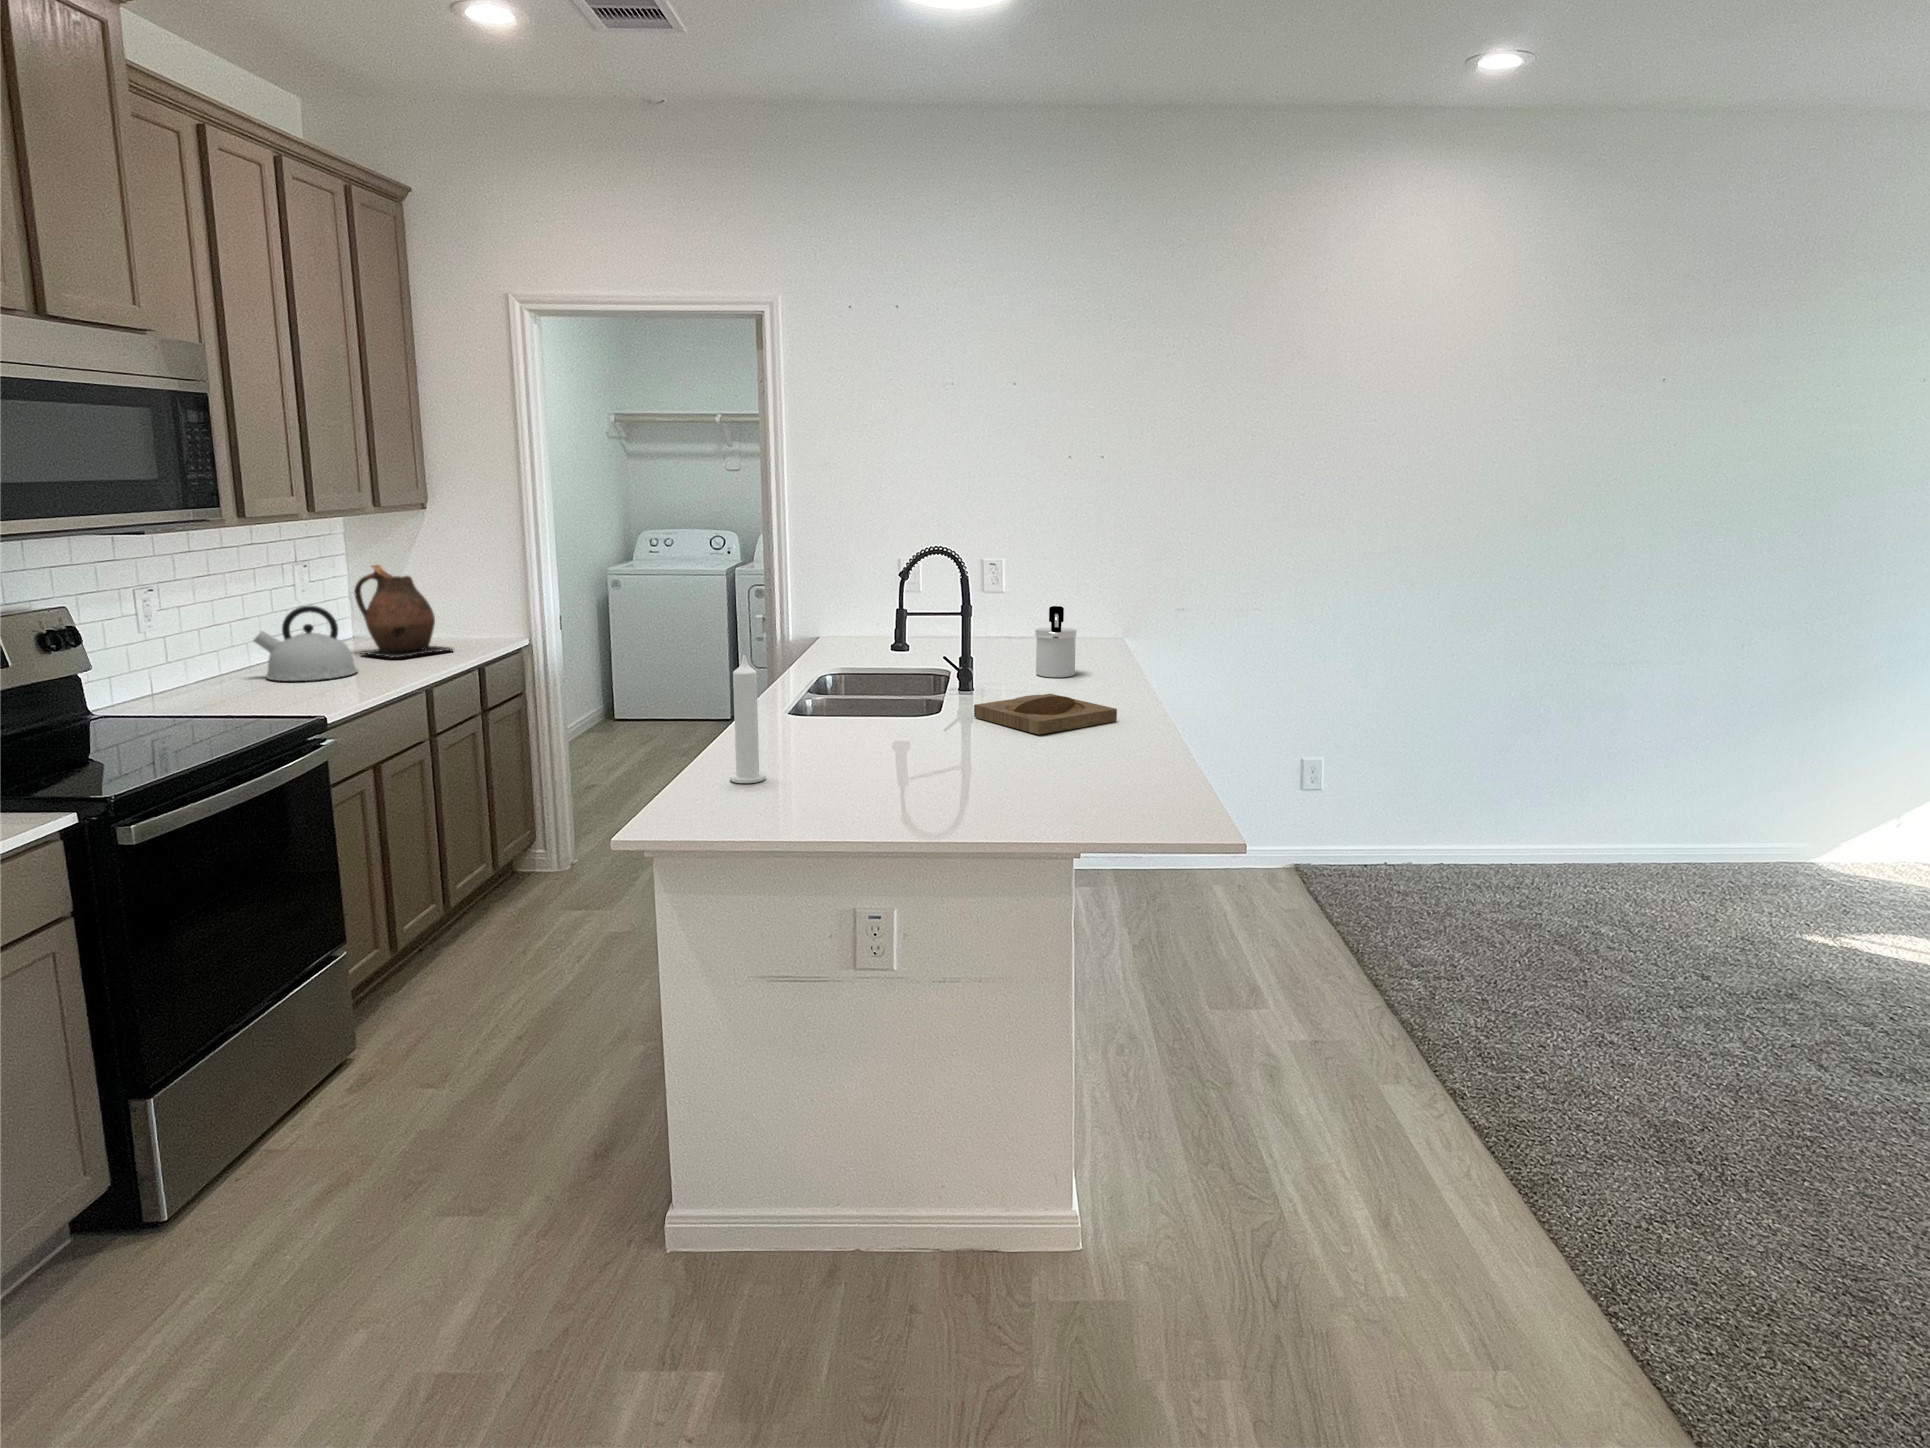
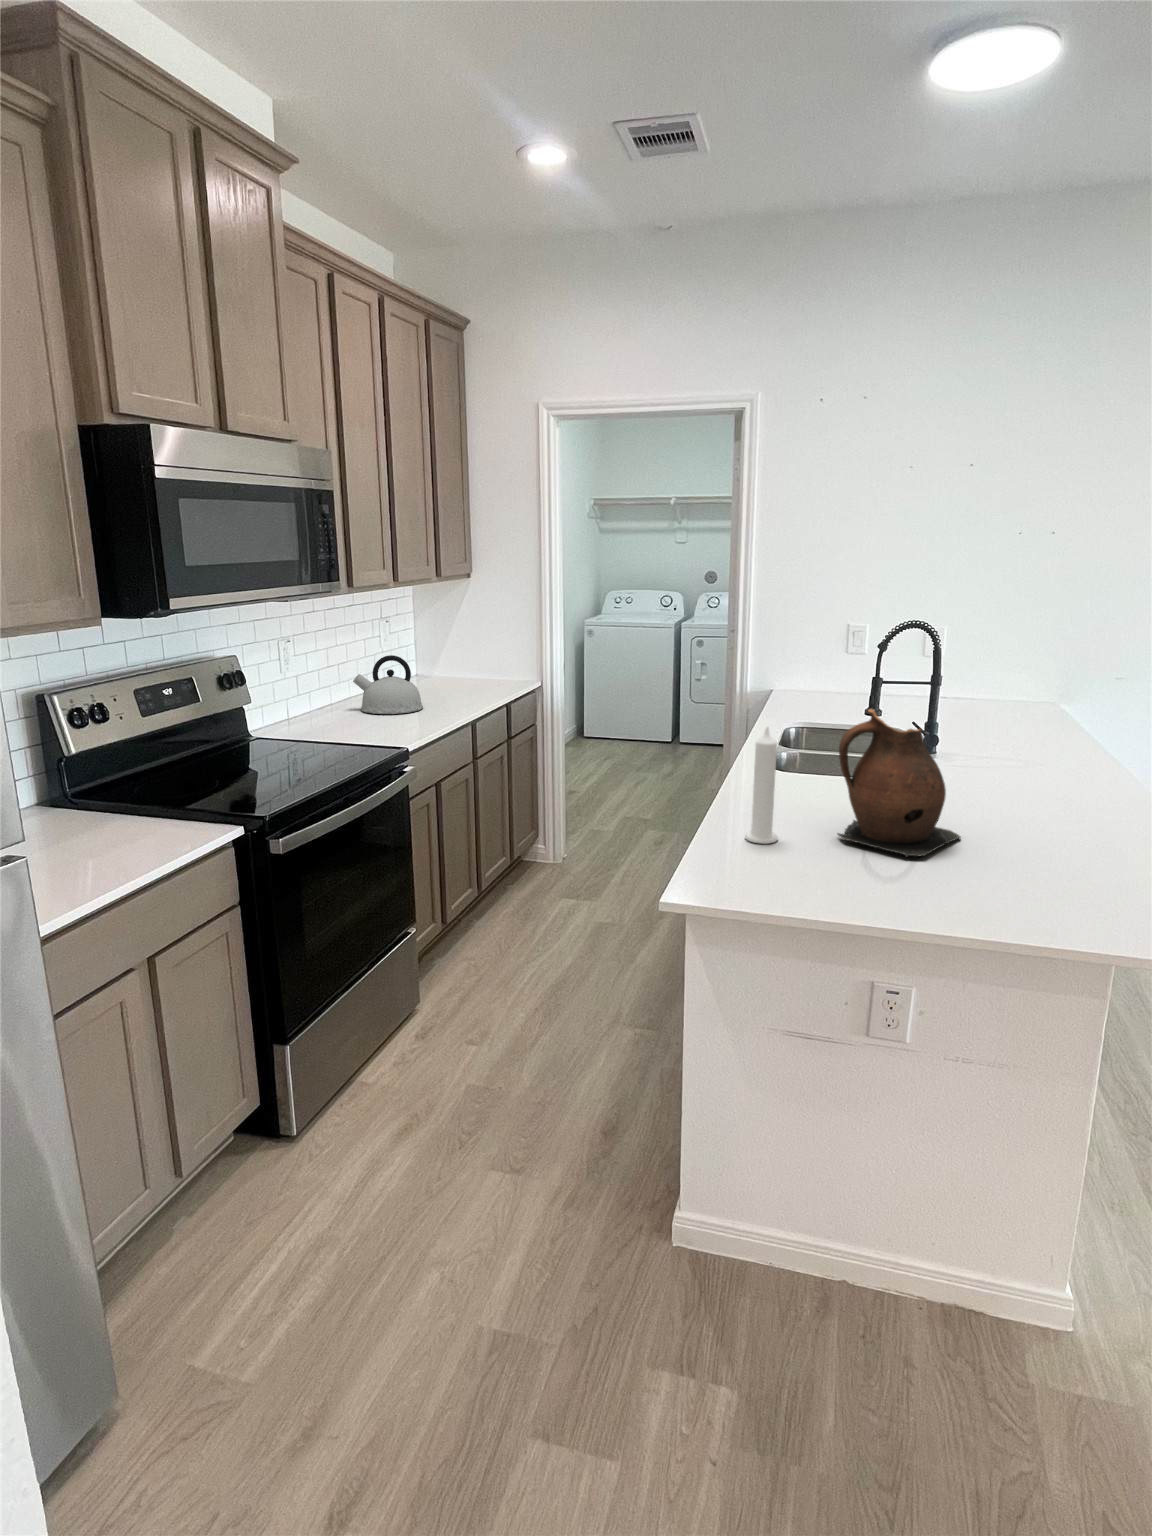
ceramic pitcher: present [354,564,452,658] -> present [838,709,961,857]
soap dispenser: present [1035,606,1077,677] -> none [994,676,1040,744]
tray: present [974,694,1117,735] -> none [953,764,1107,809]

